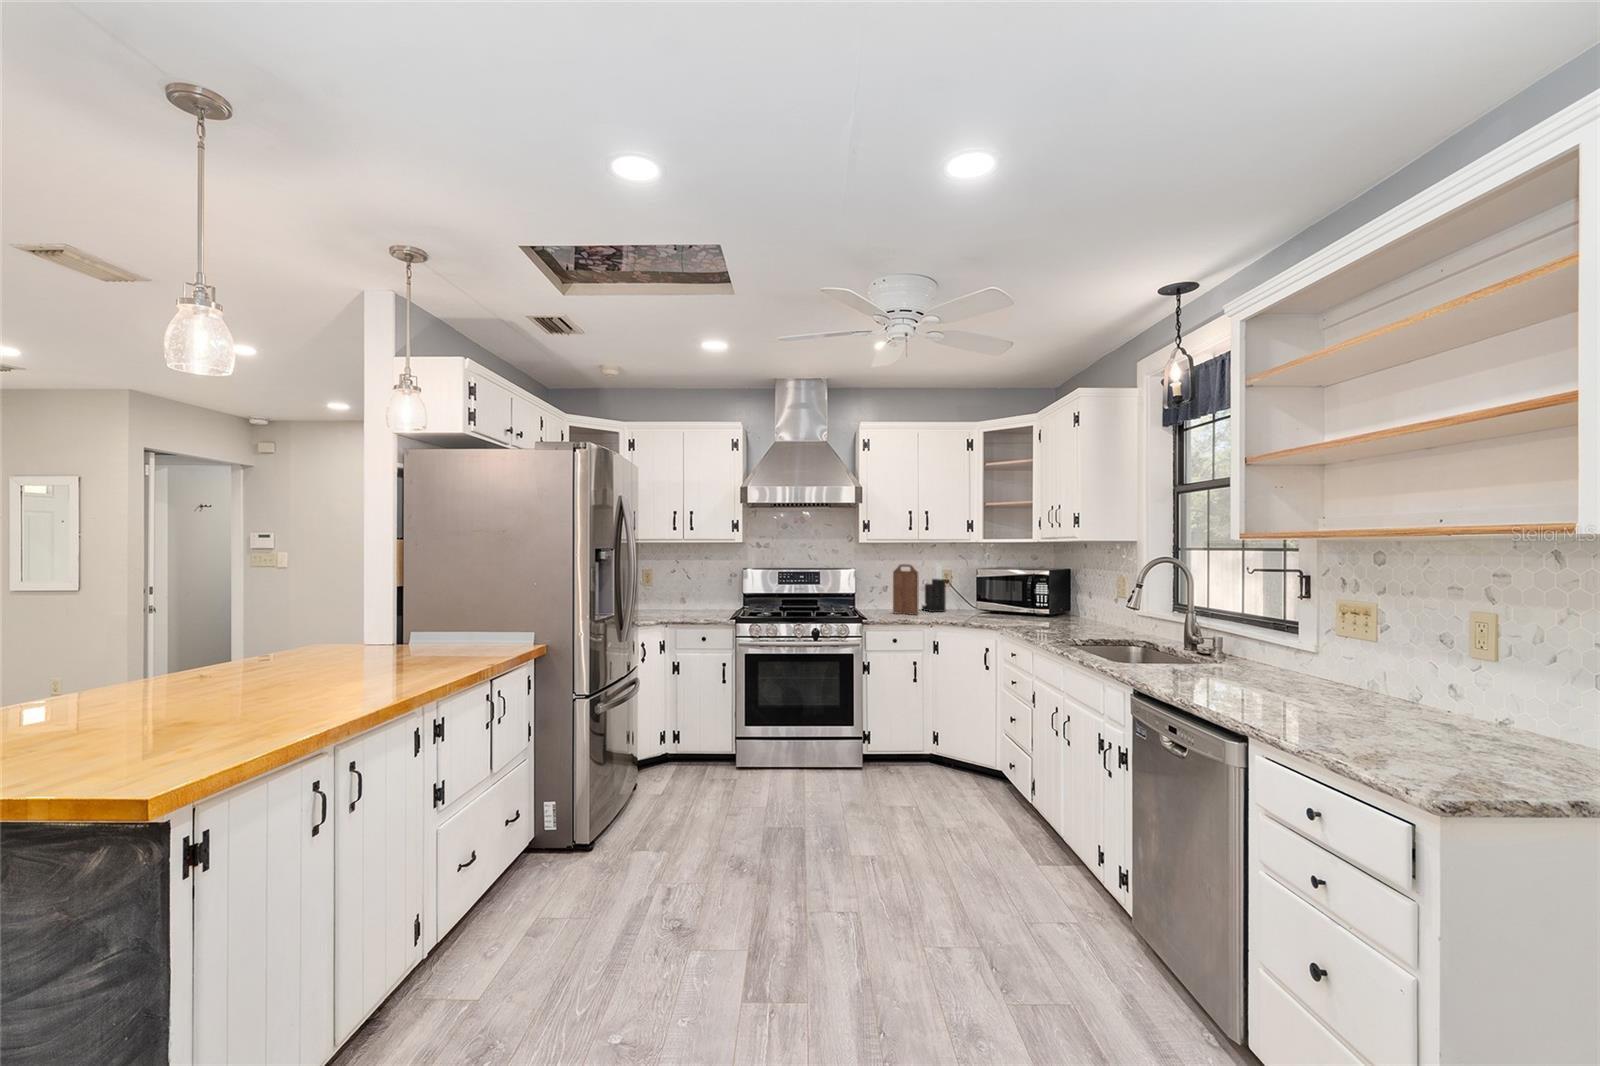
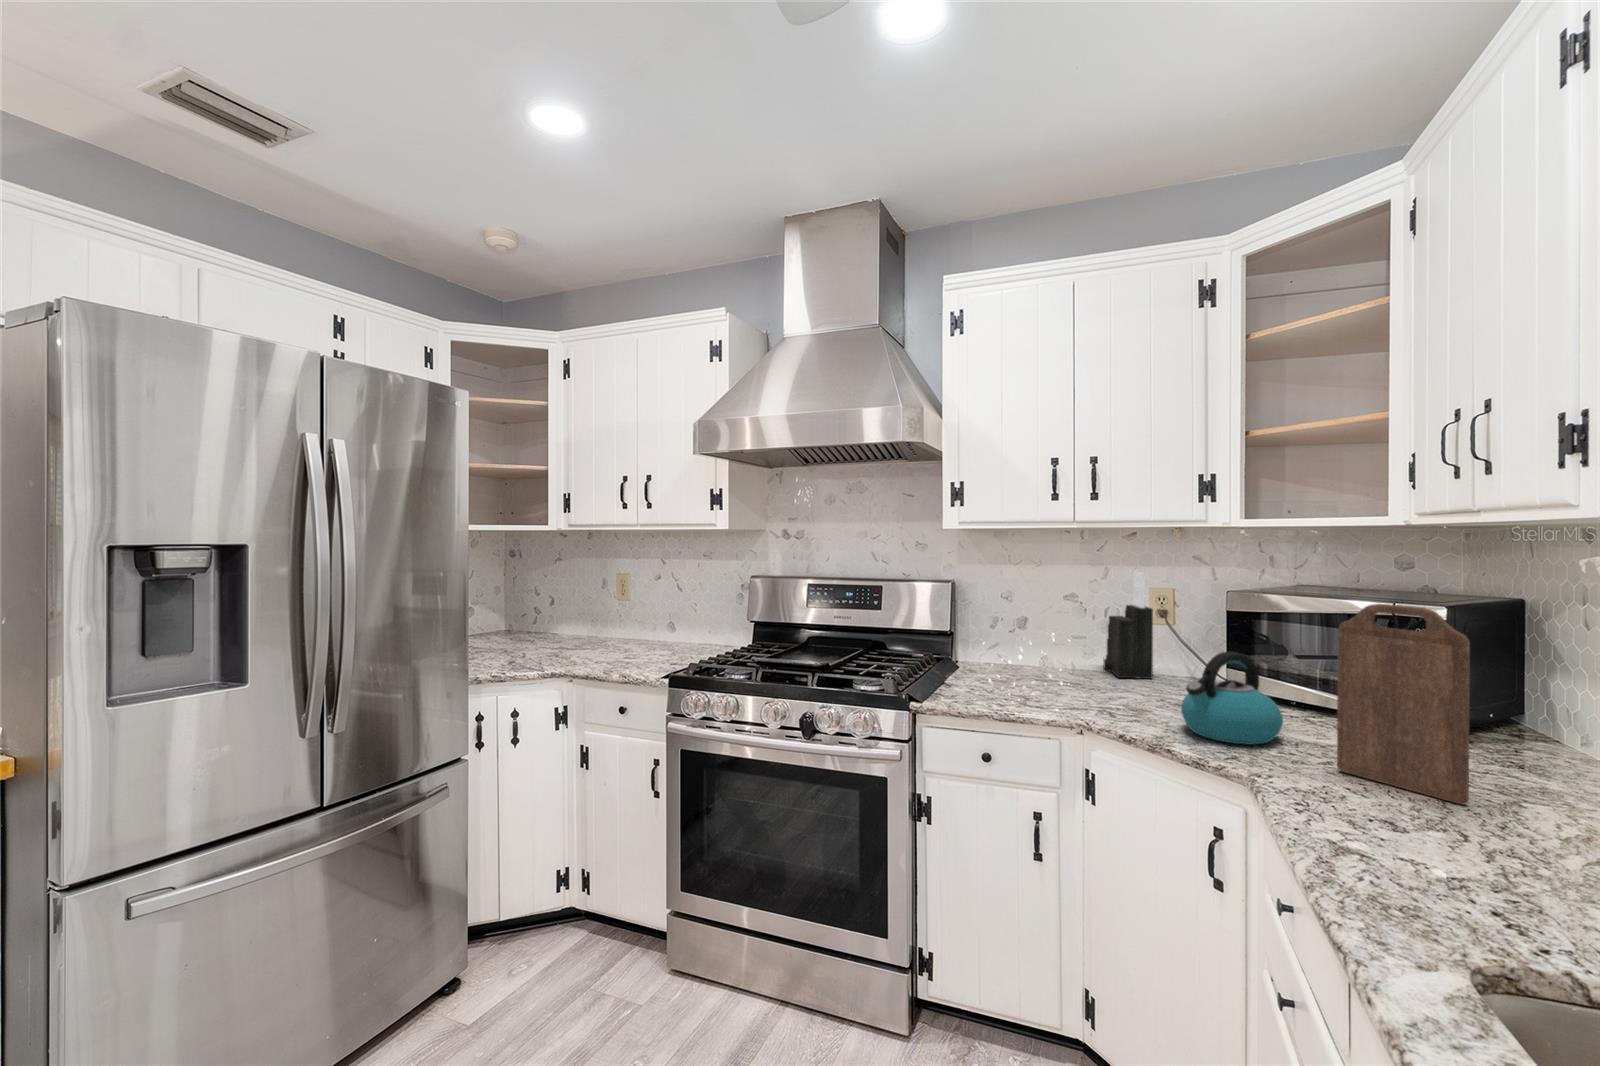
cutting board: present [893,564,918,615] -> present [1337,604,1470,805]
kettle: none [968,590,1002,622] -> present [1181,652,1283,745]

